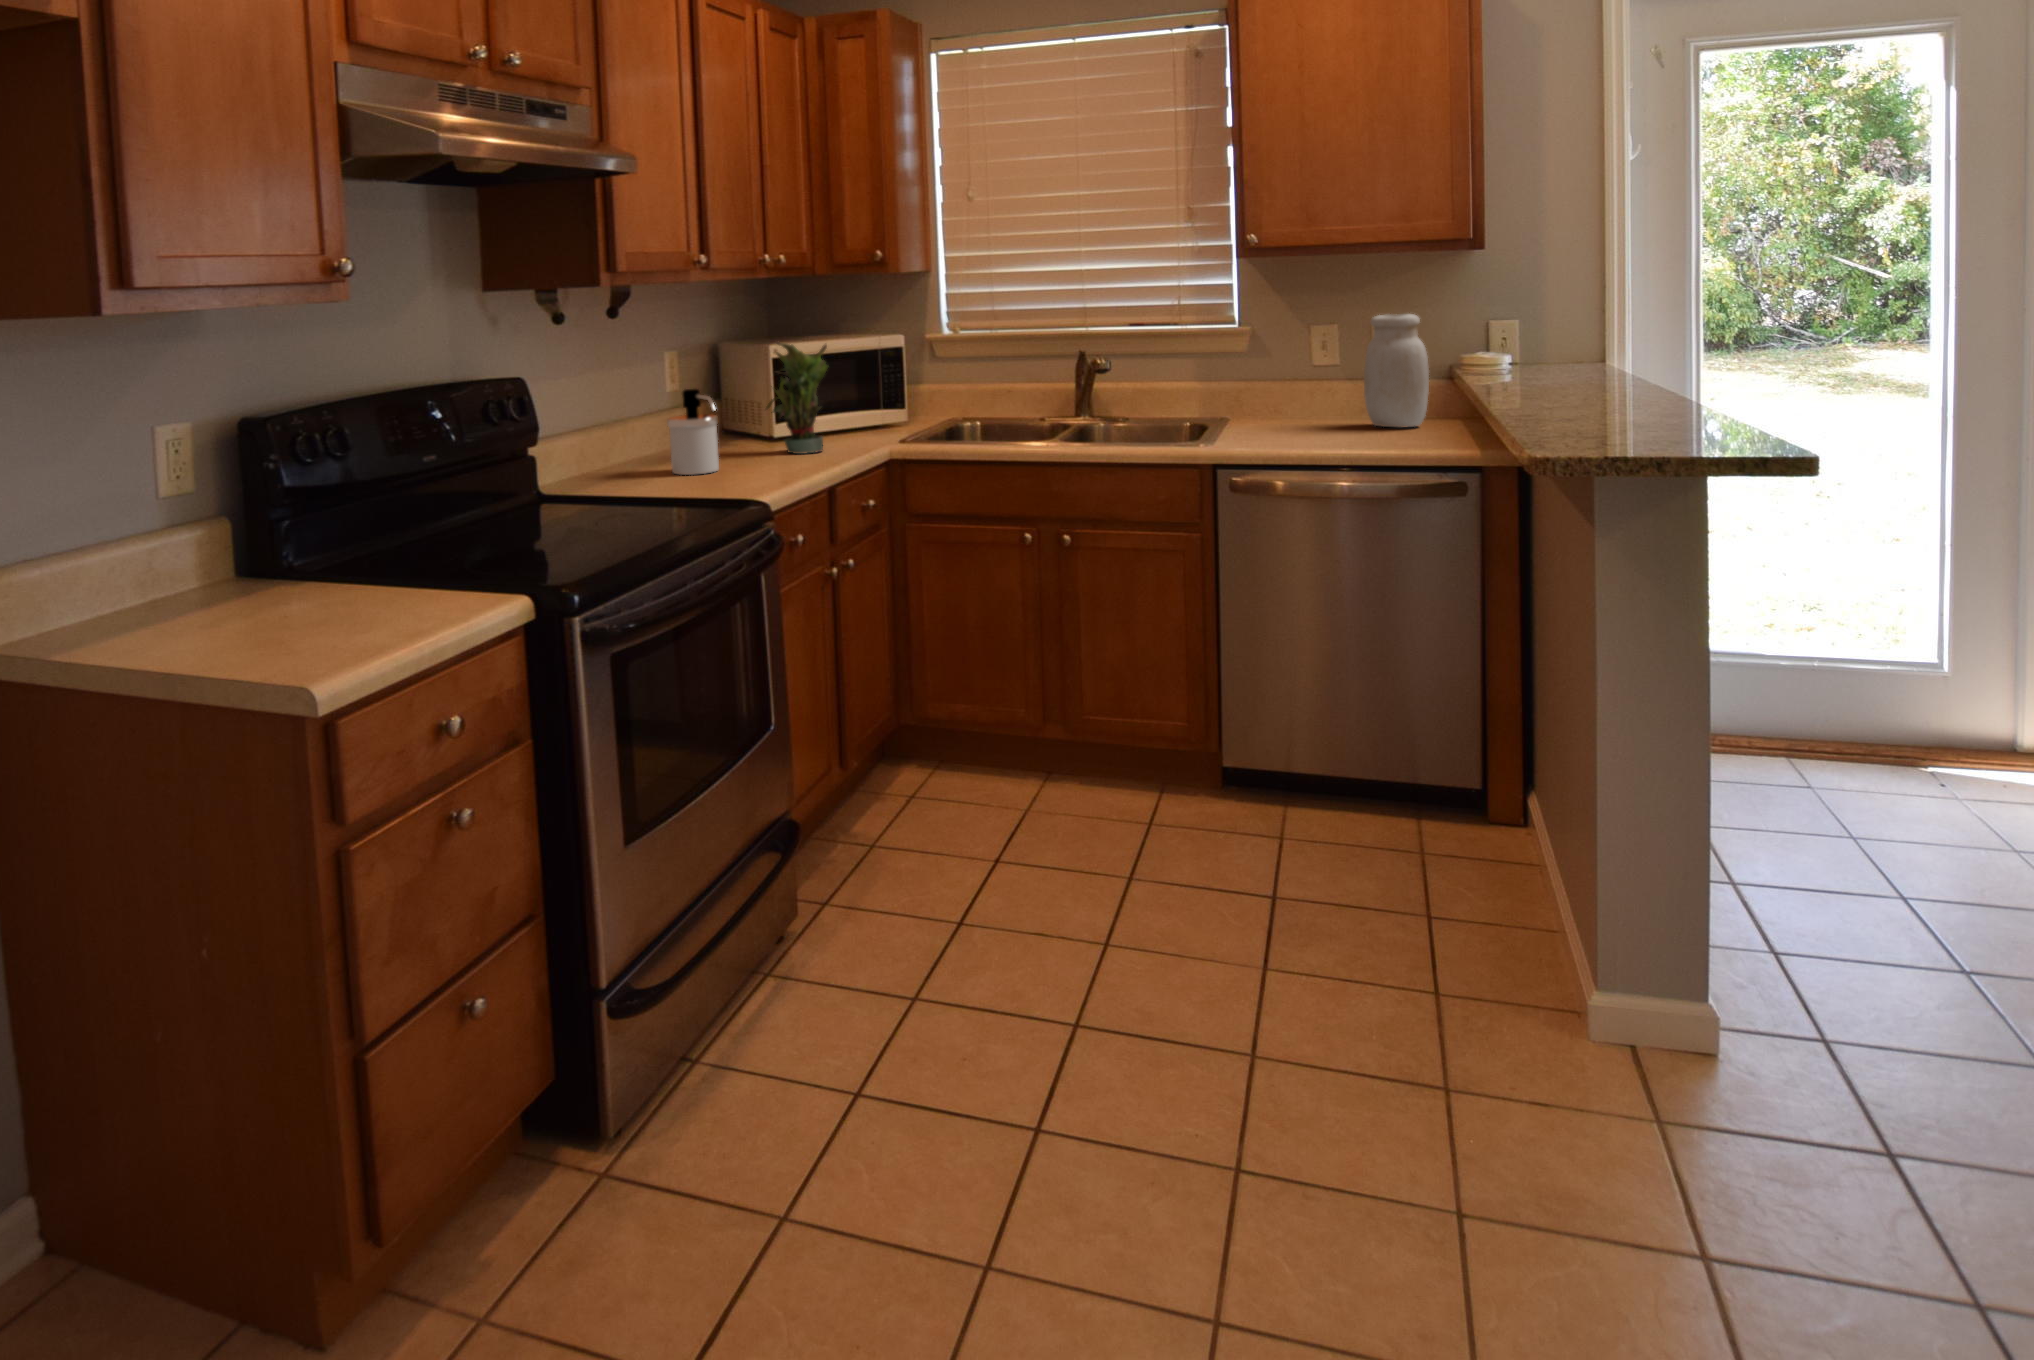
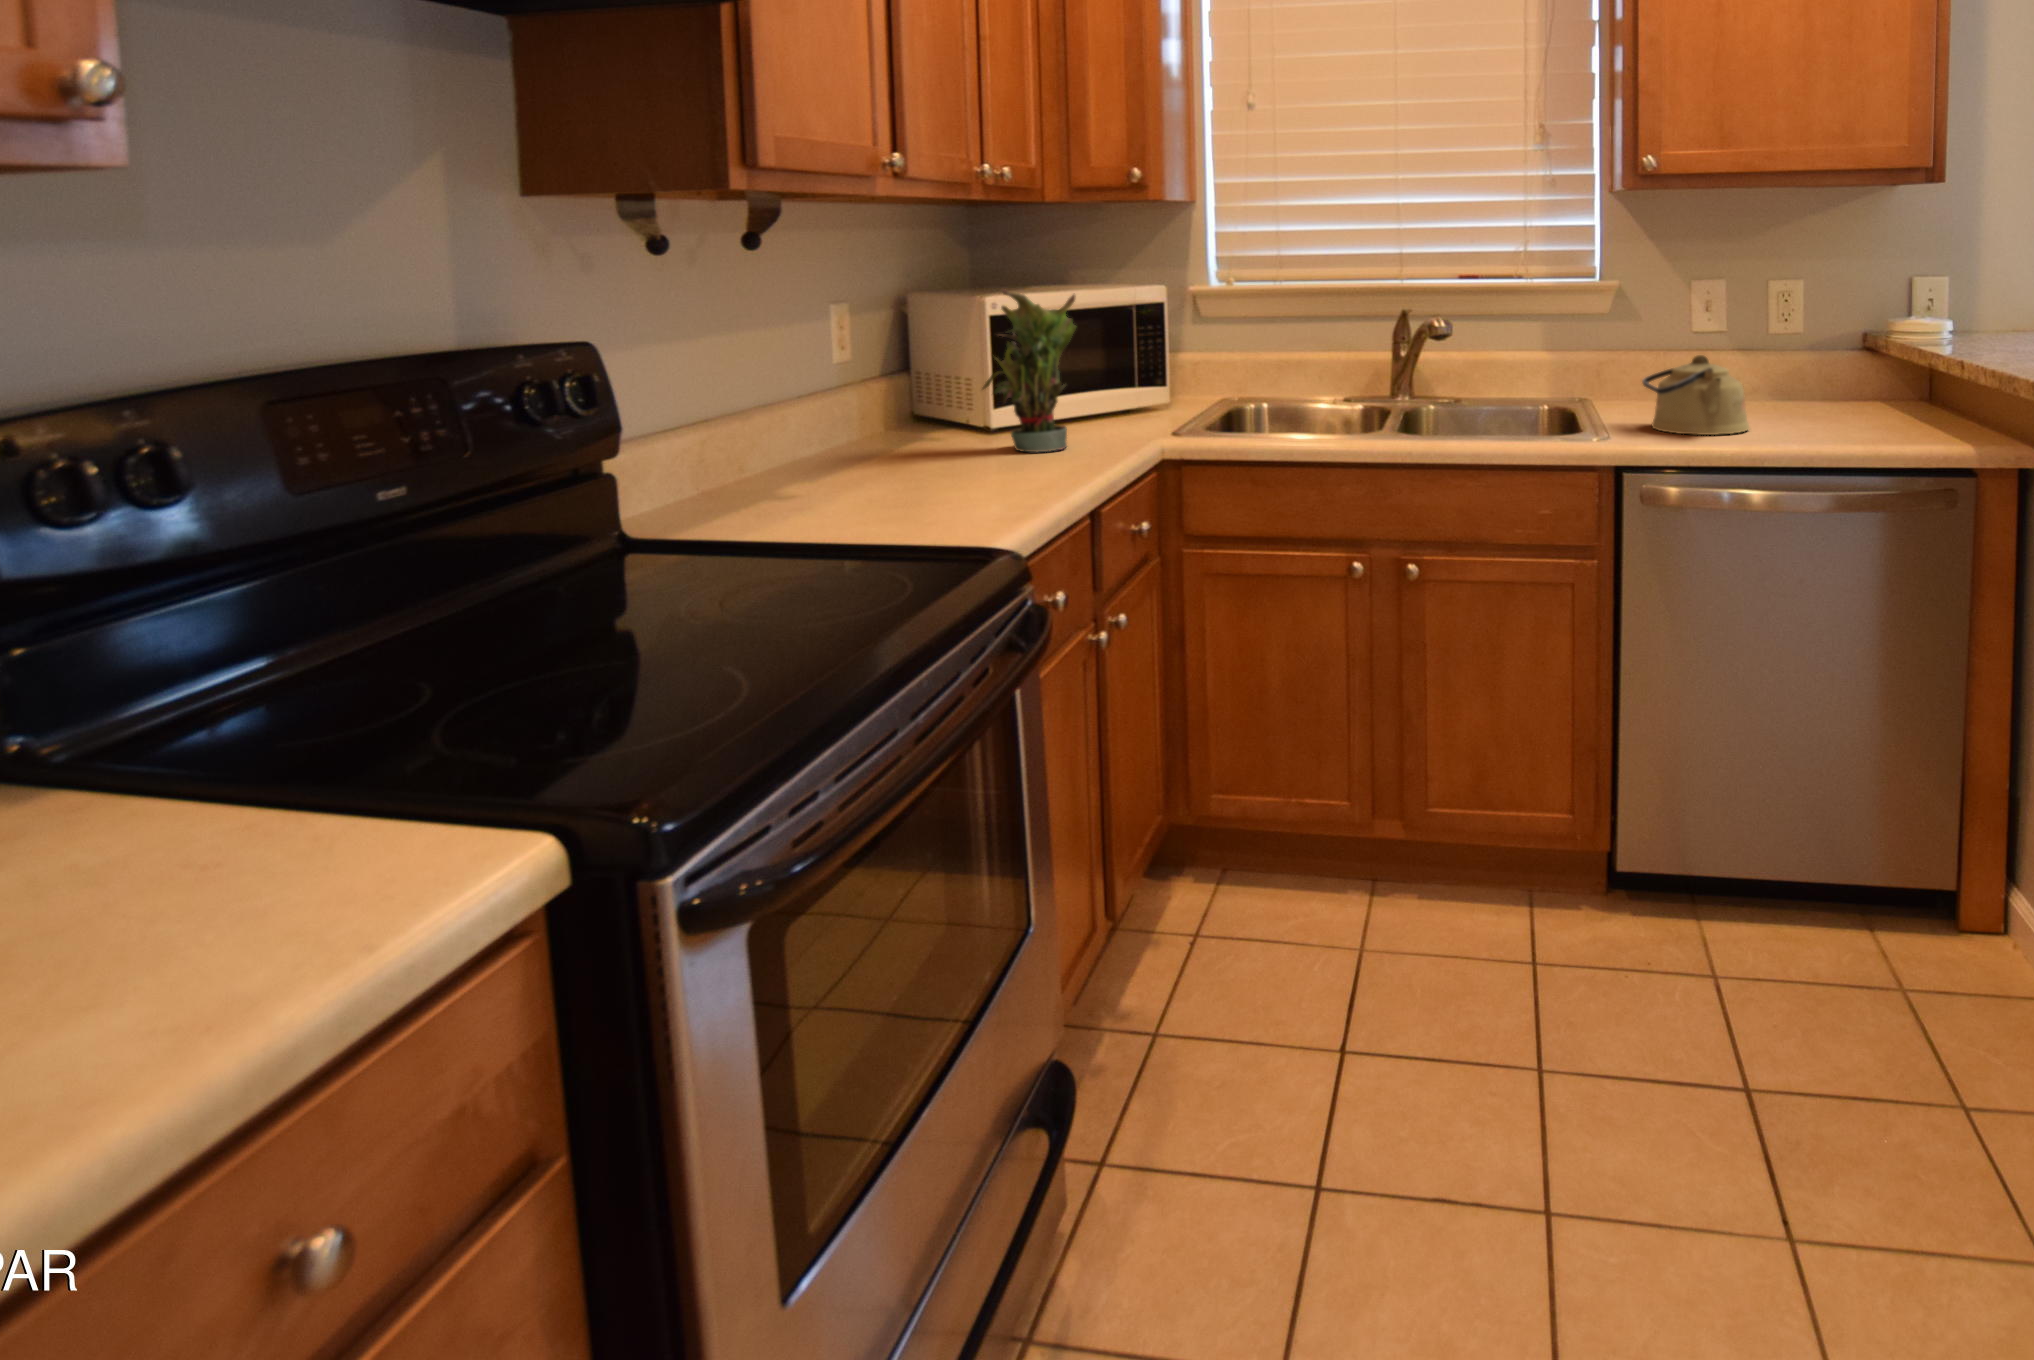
jar: present [1364,314,1429,427] -> none [1765,266,1849,412]
kettle: none [1253,383,1333,443] -> present [1642,355,1749,435]
soap dispenser: present [667,389,719,475] -> none [839,359,919,490]

